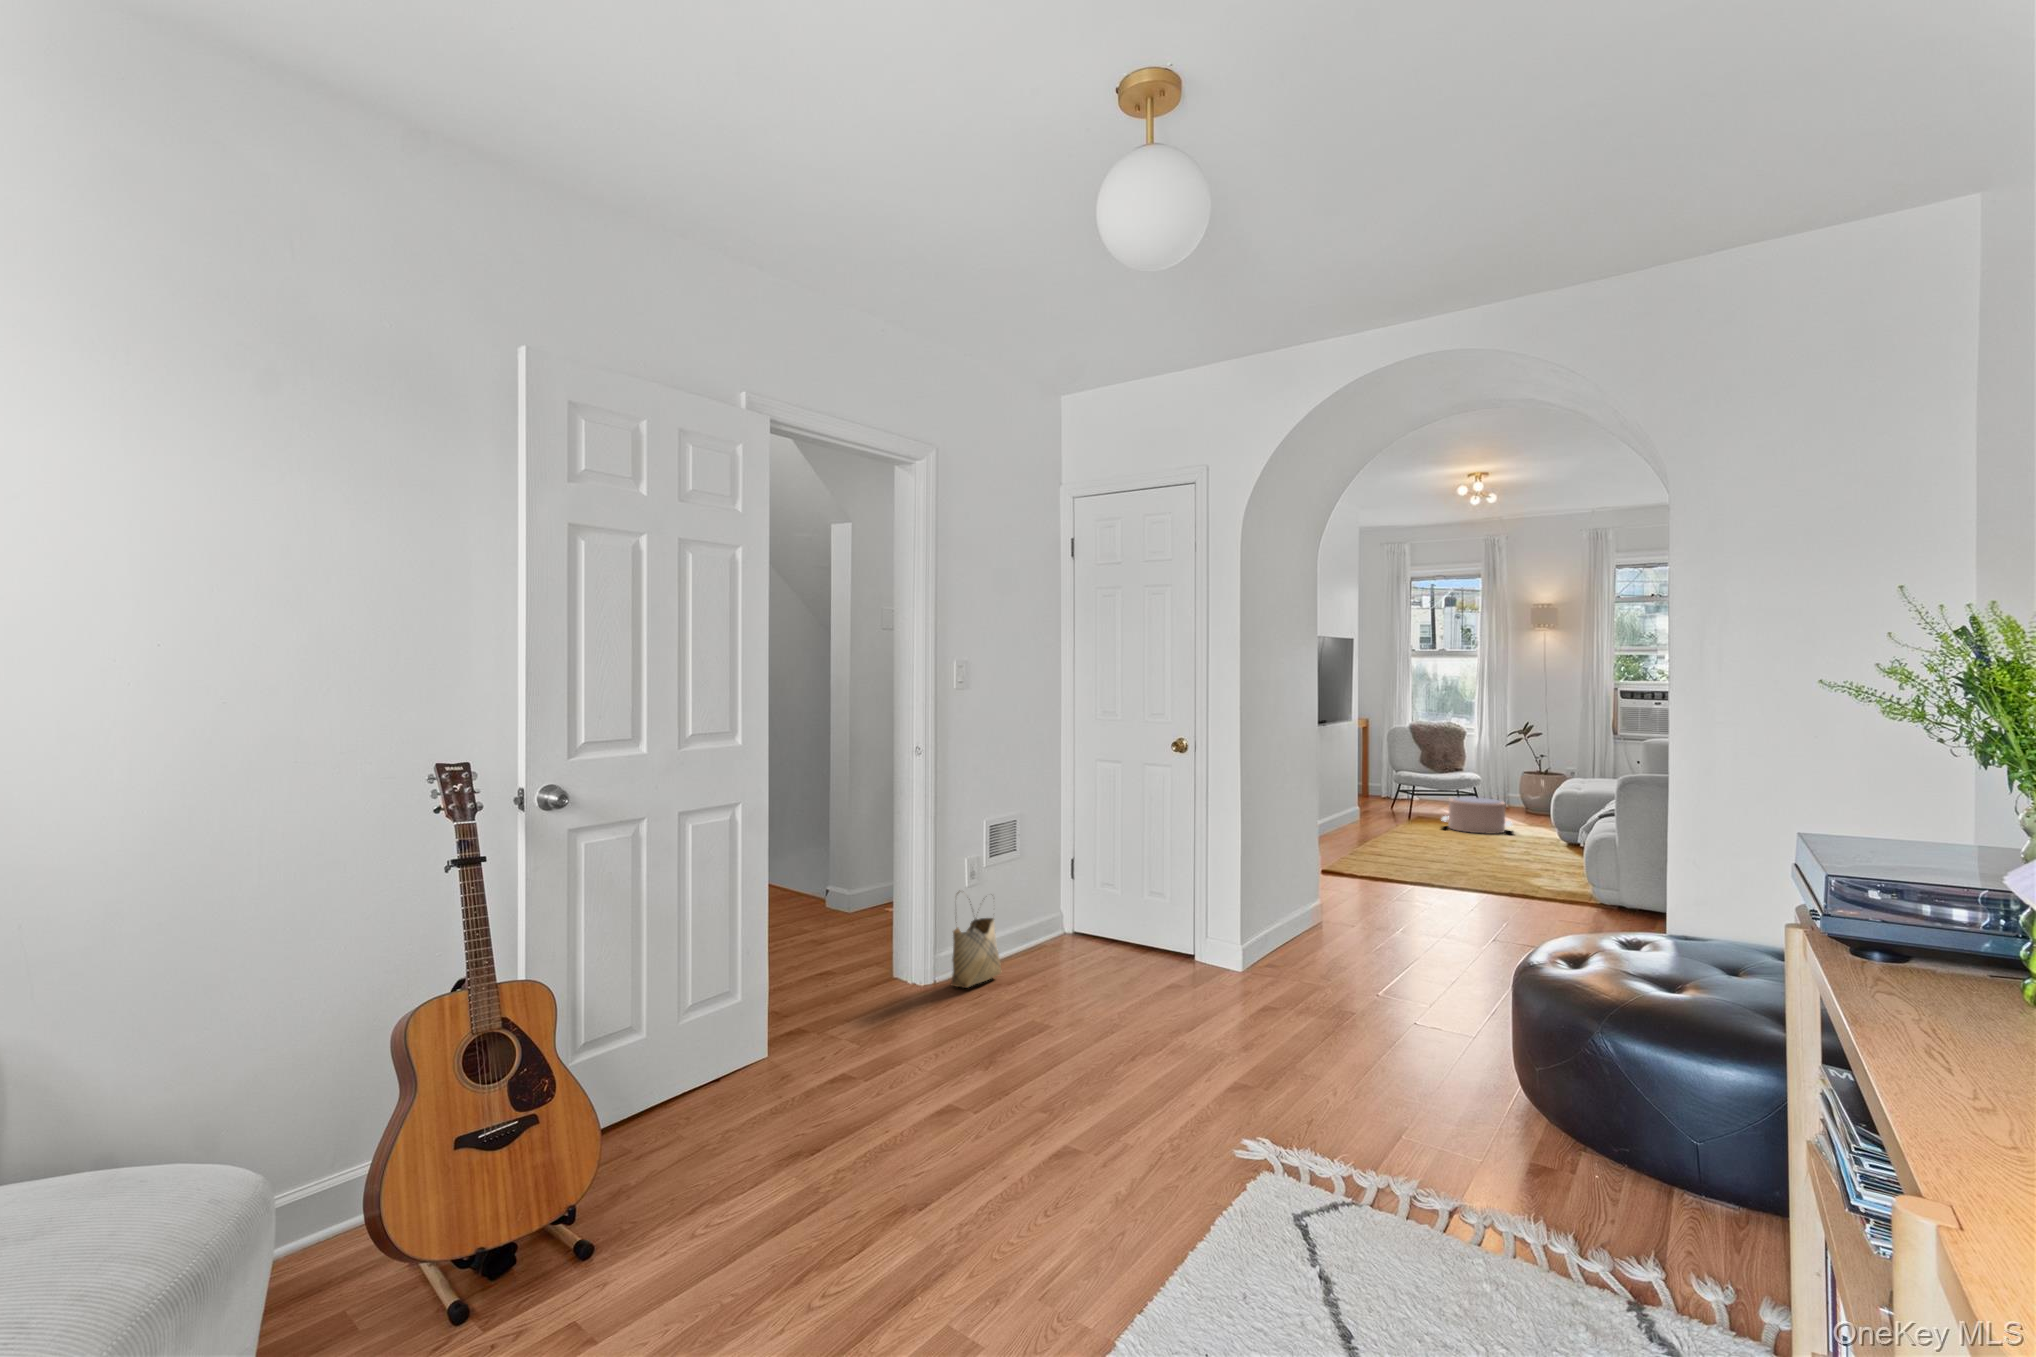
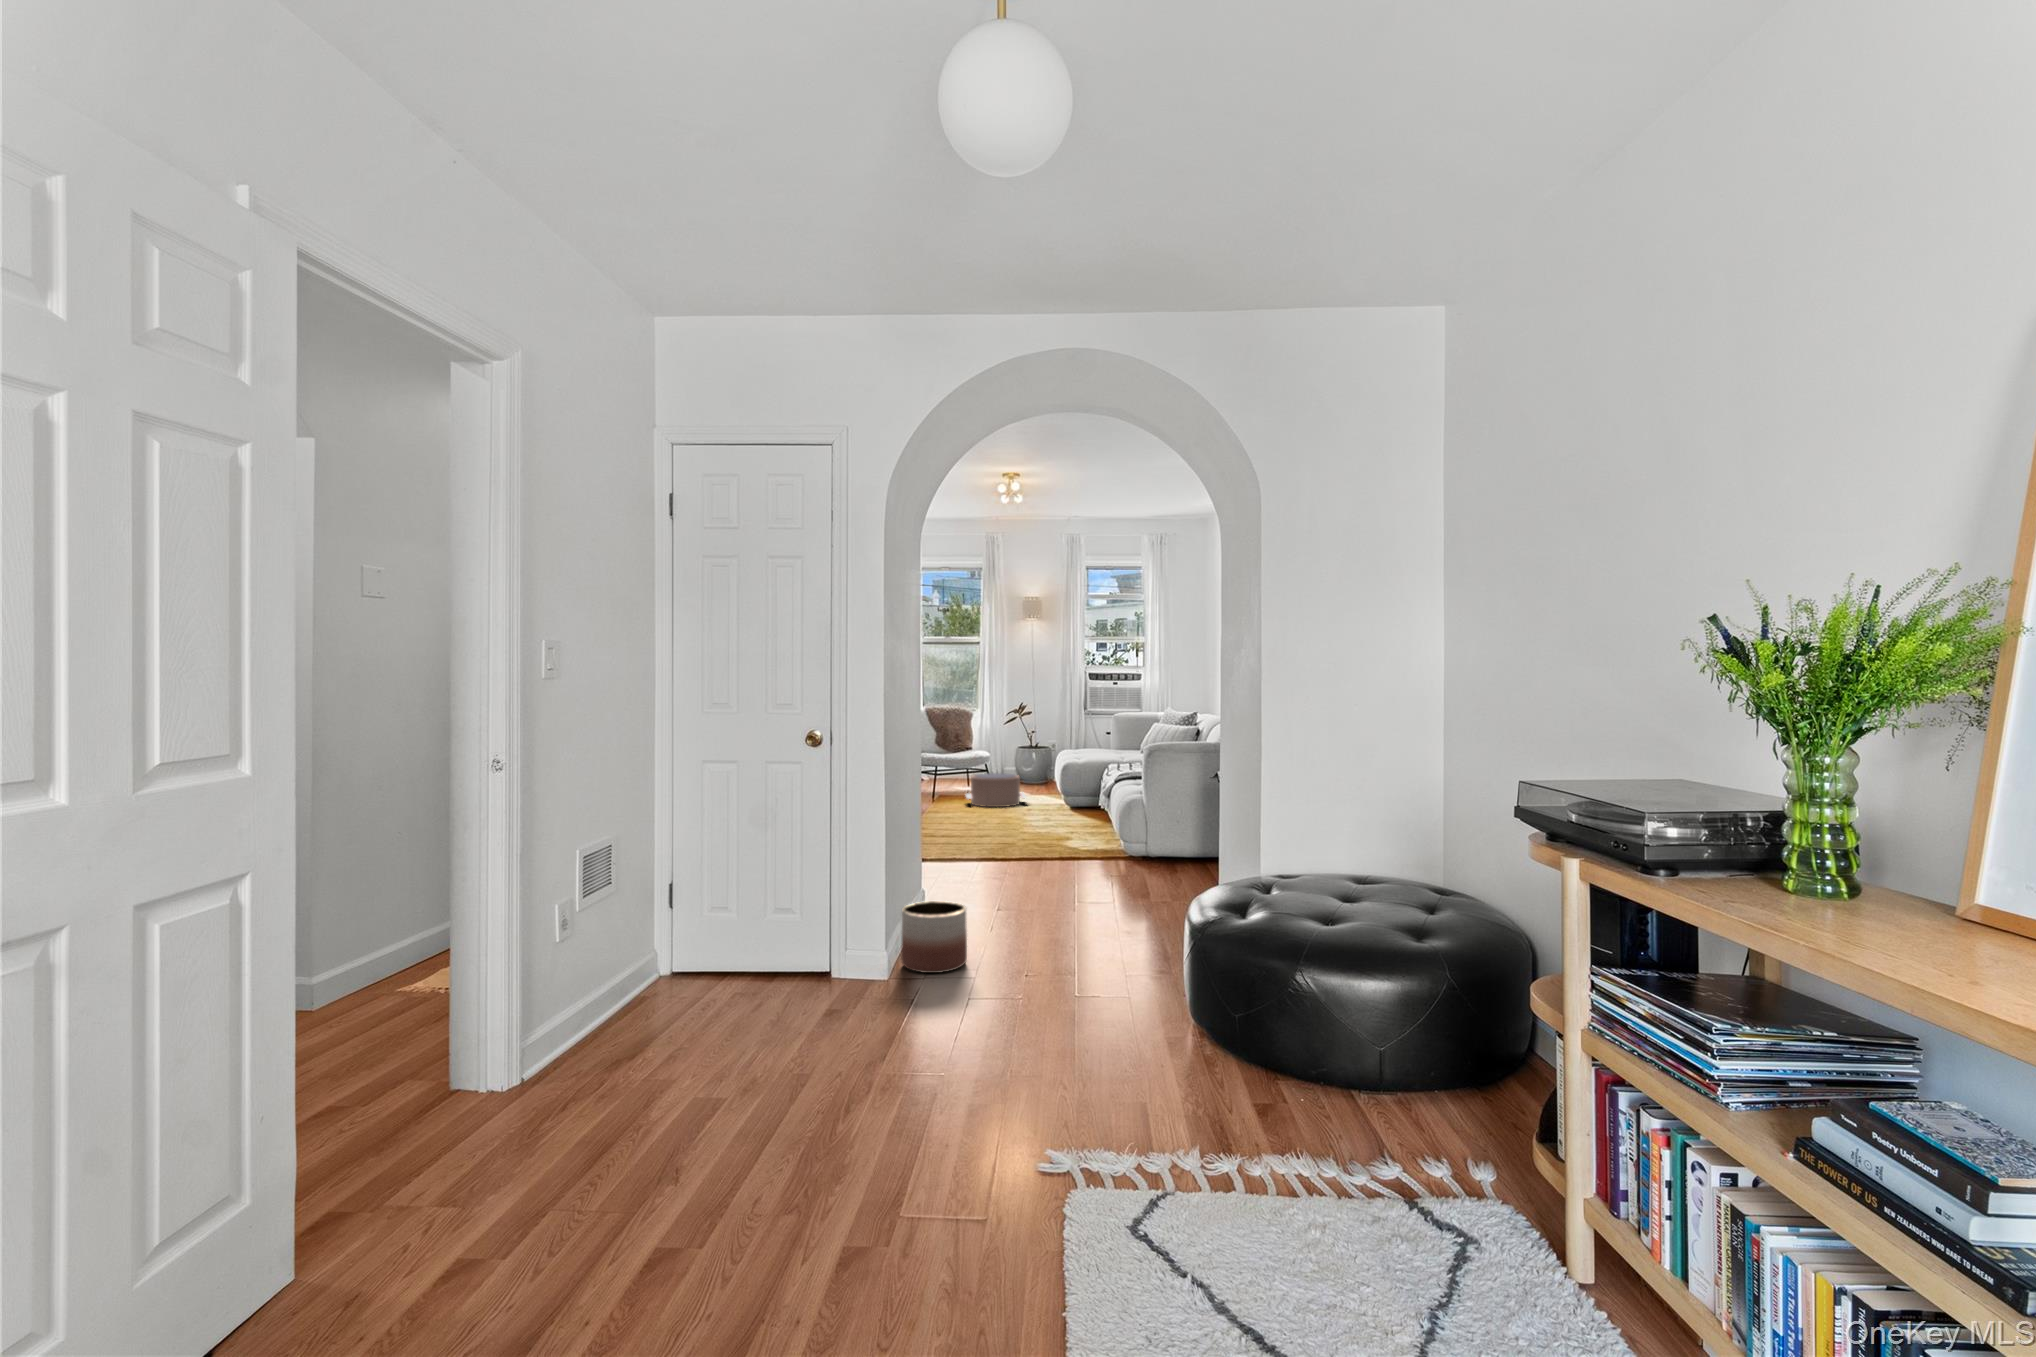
woven basket: present [951,892,1001,988] -> none [552,945,616,1077]
planter: none [1261,905,1325,973] -> present [901,901,967,973]

